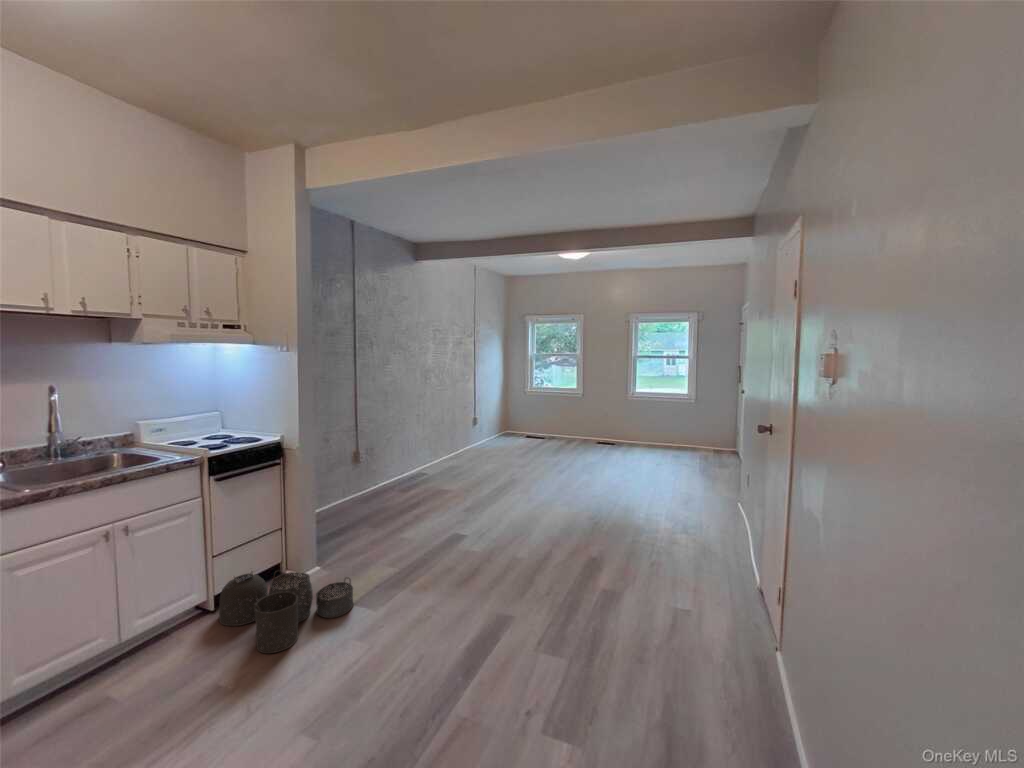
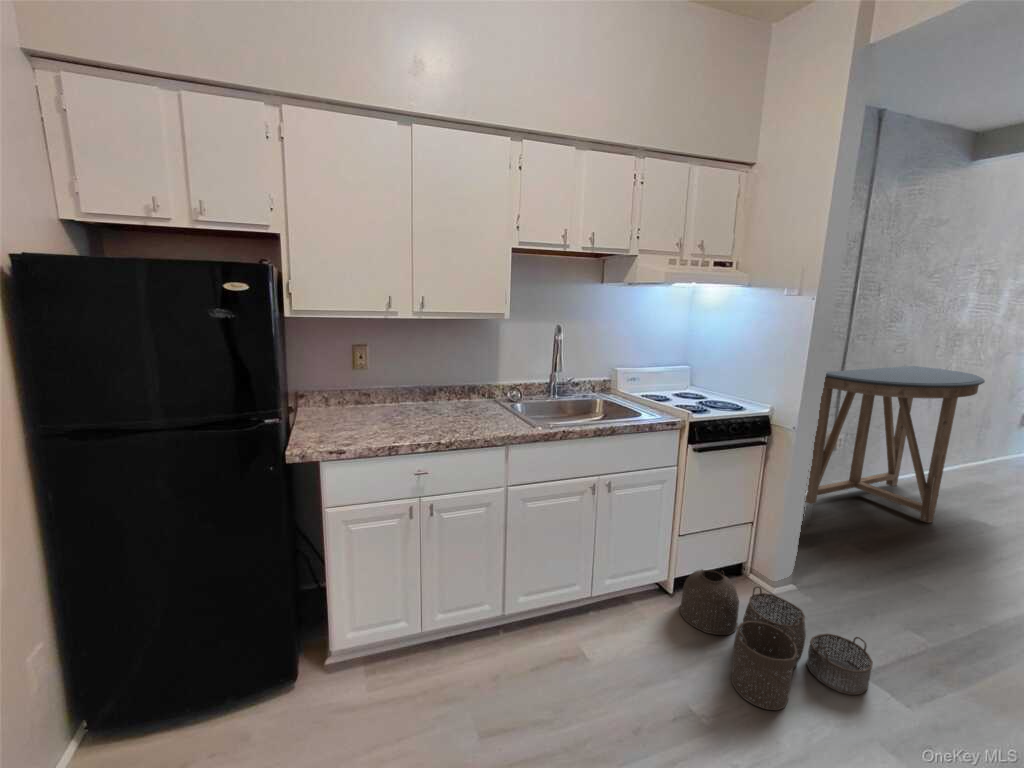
console table: none [335,395,433,507] -> present [805,366,985,523]

